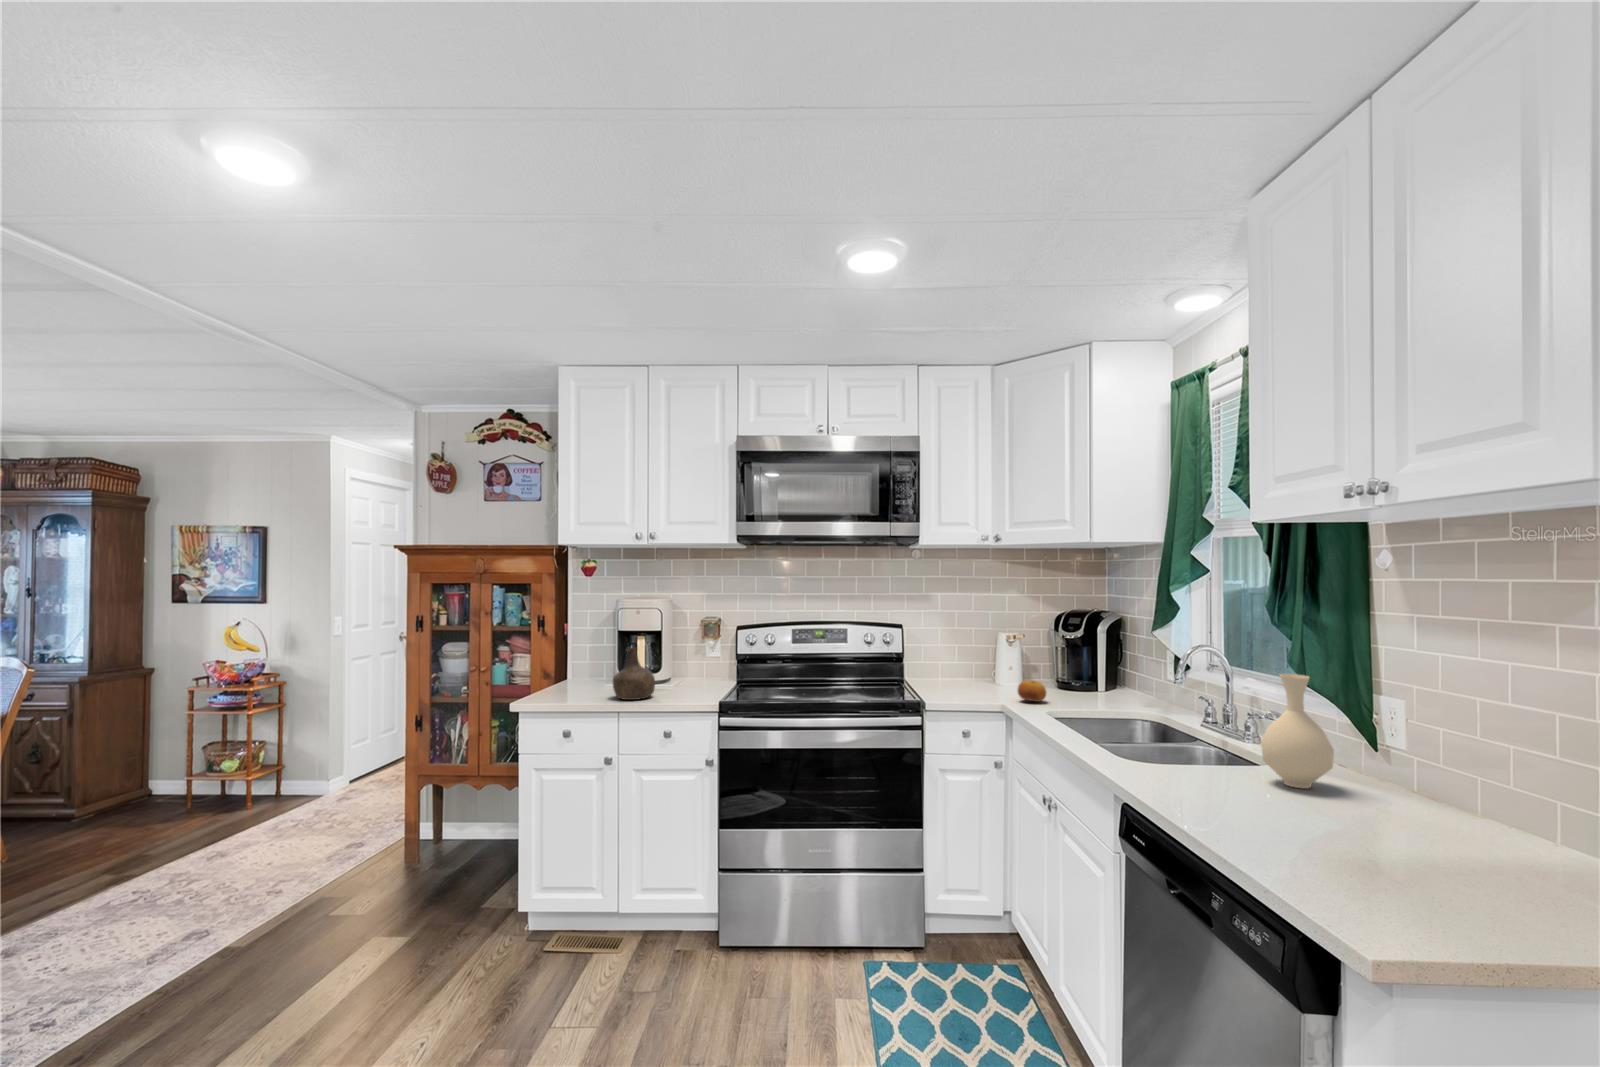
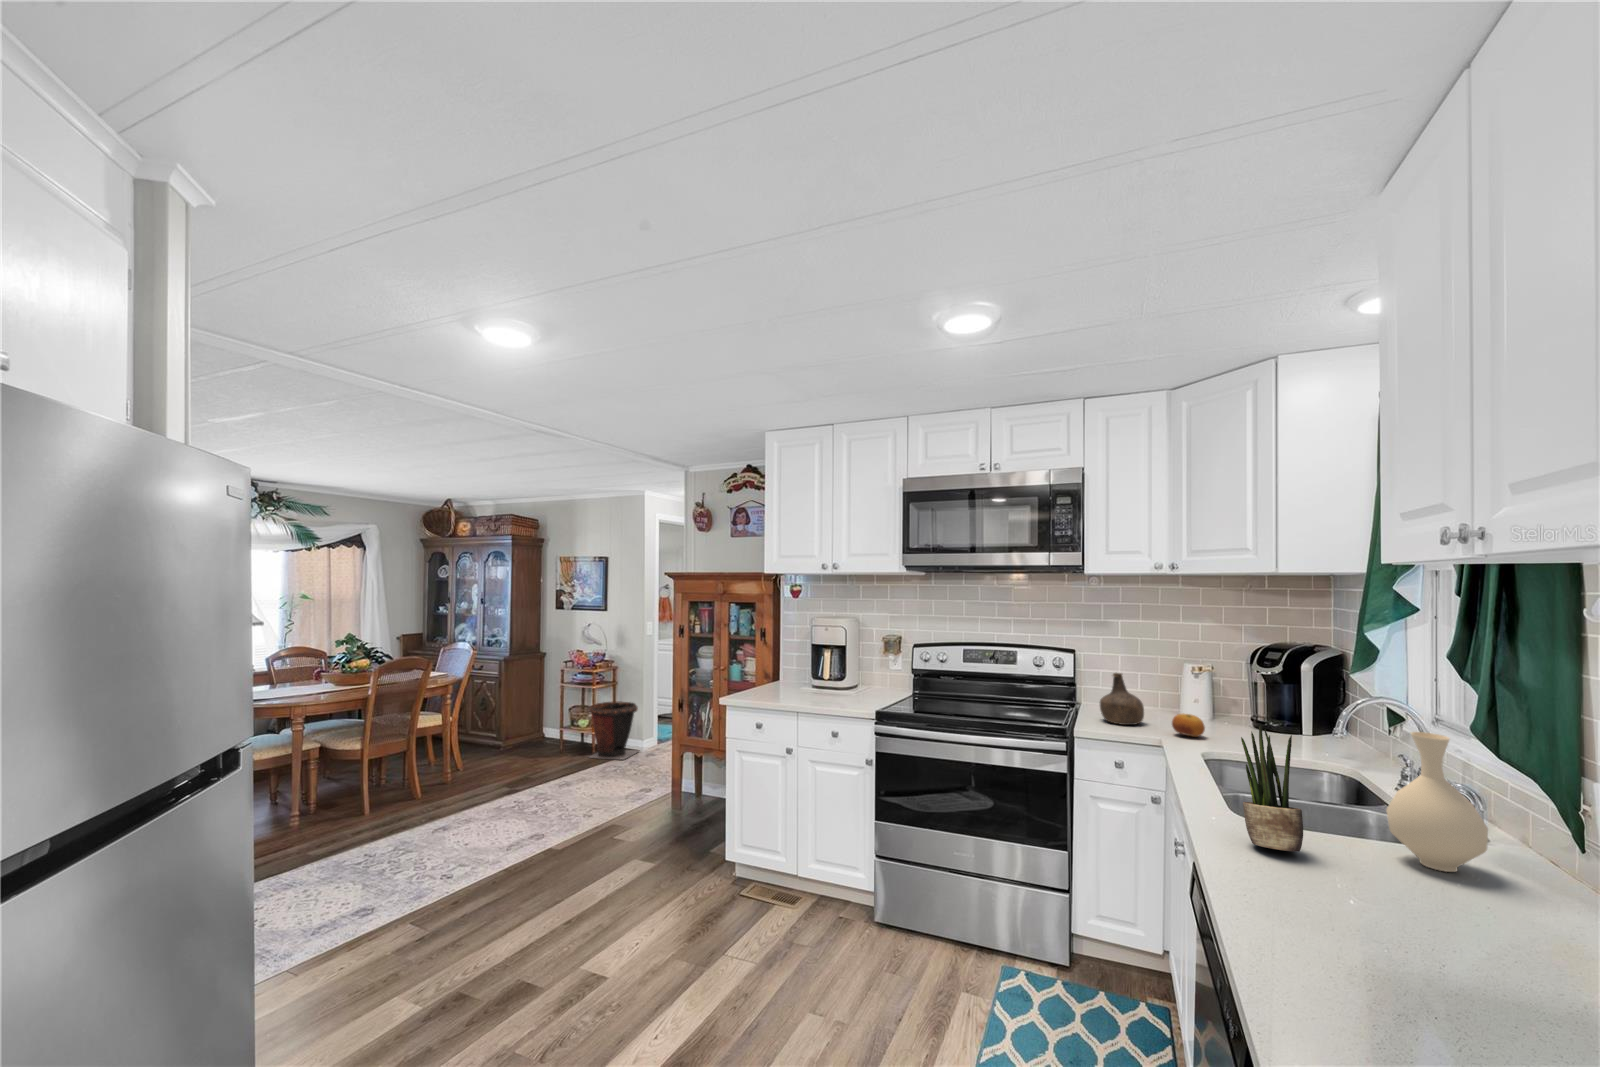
bottle: present [613,647,655,700] -> present [1100,673,1144,725]
potted plant: none [1159,678,1211,789] -> present [1241,725,1303,852]
waste bin: none [242,728,326,813] -> present [589,701,638,760]

